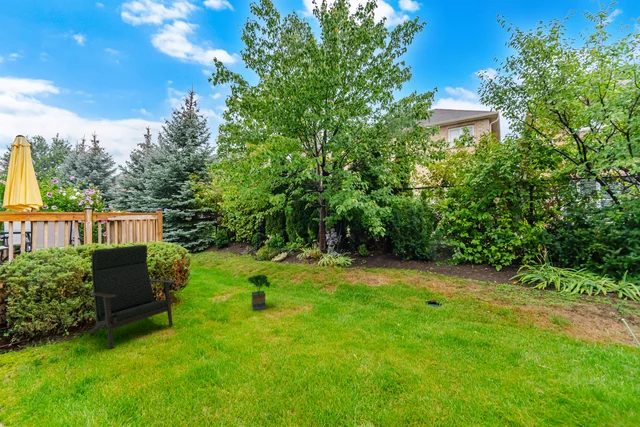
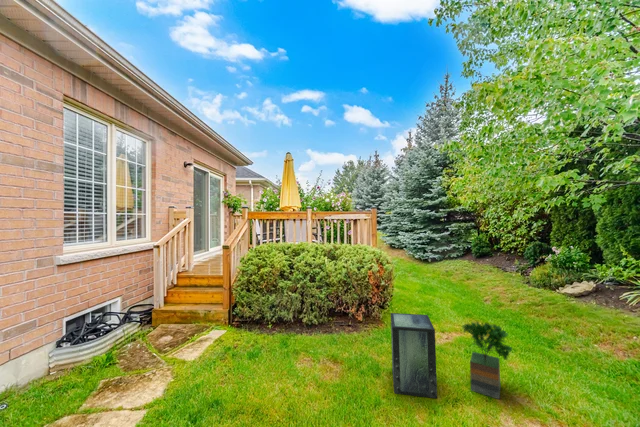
lounge chair: present [88,245,174,349] -> none [275,248,348,362]
storage box: none [208,278,240,326] -> present [391,313,437,398]

